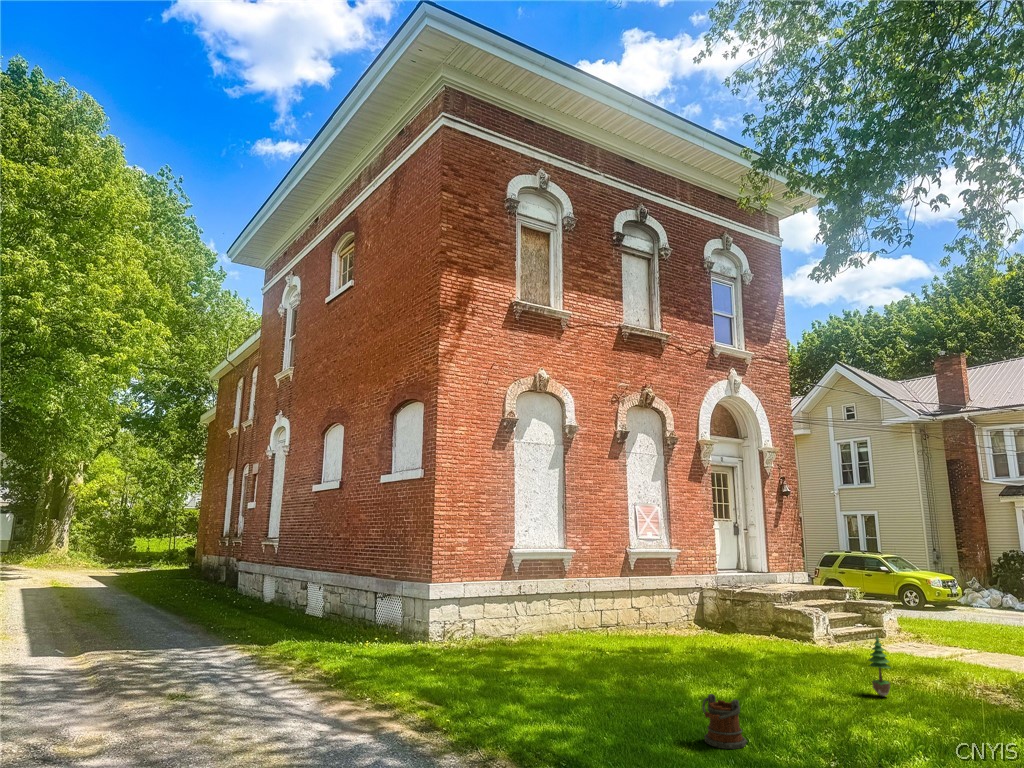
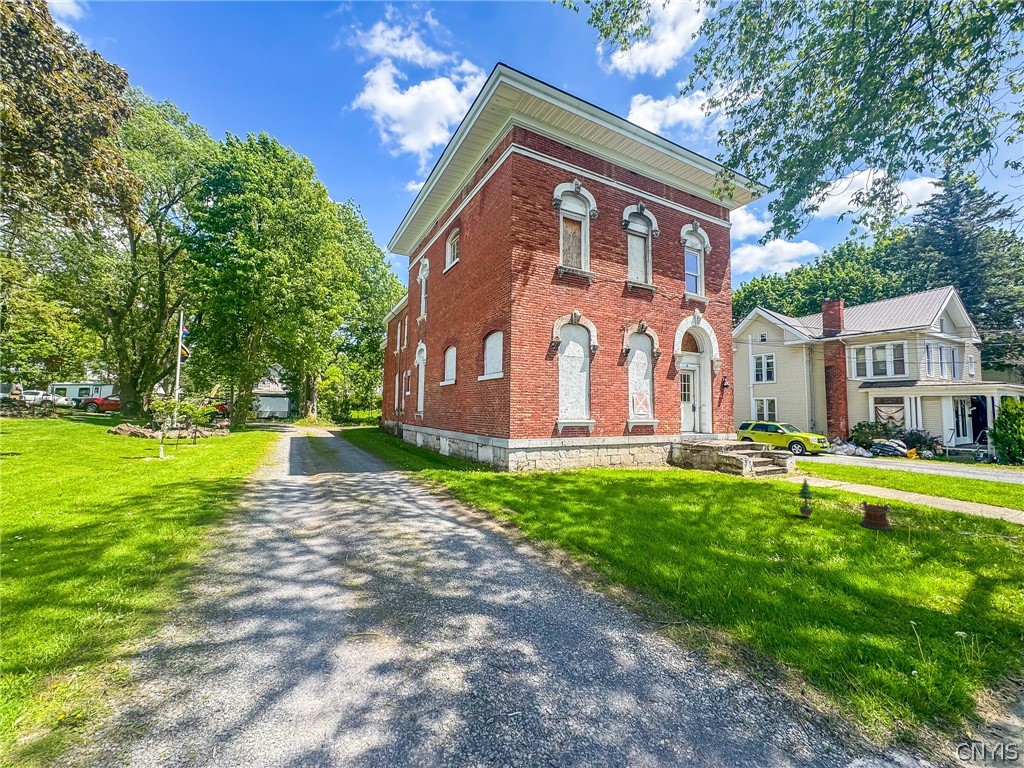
bucket: present [702,694,747,749] -> present [859,501,892,530]

